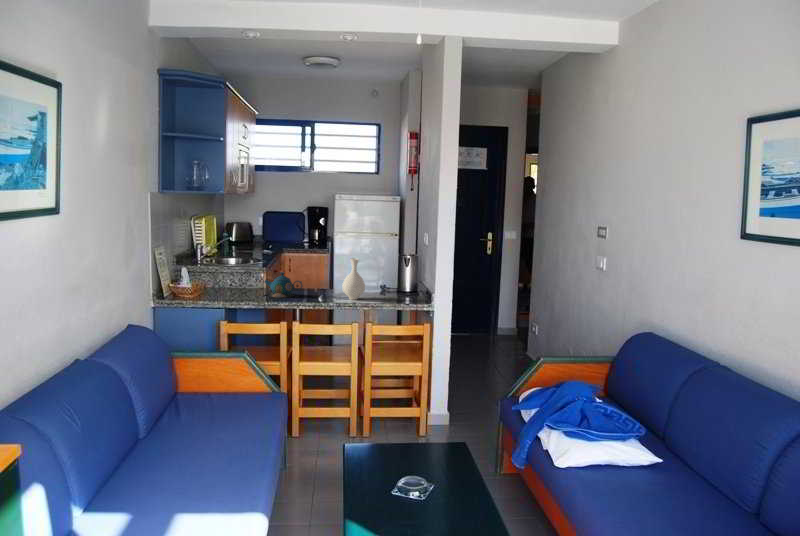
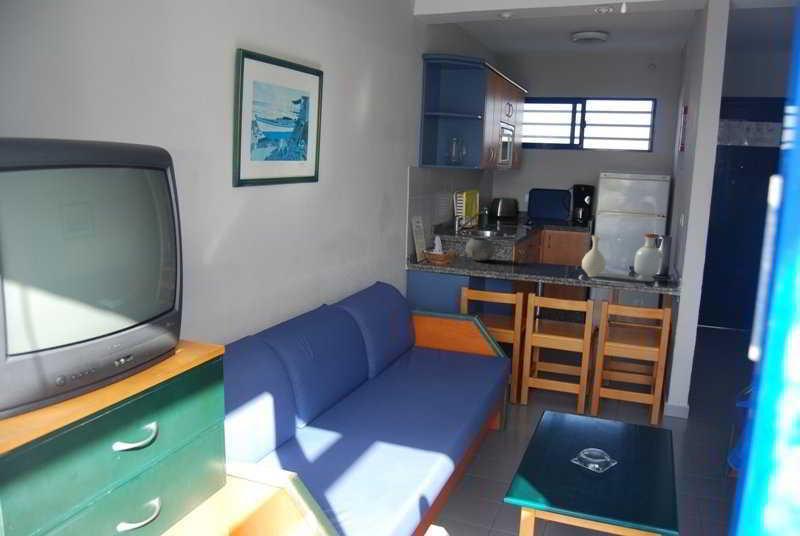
bottle: none [390,254,415,300] -> present [634,234,662,282]
bowl: none [217,267,250,292] -> present [466,238,495,261]
teapot: present [264,272,303,299] -> none [499,245,545,272]

